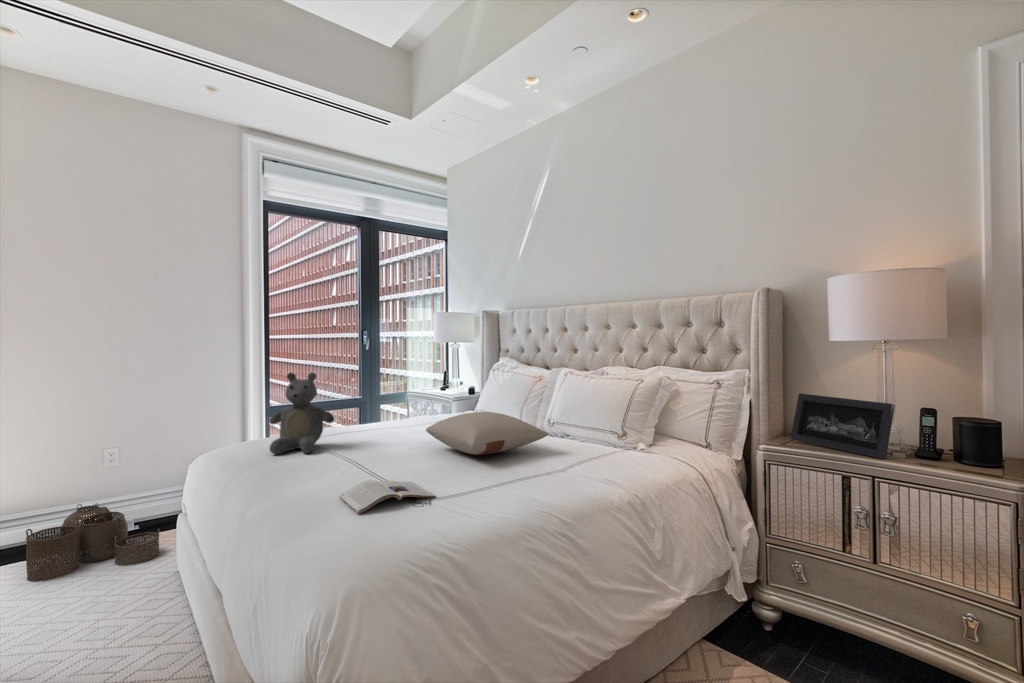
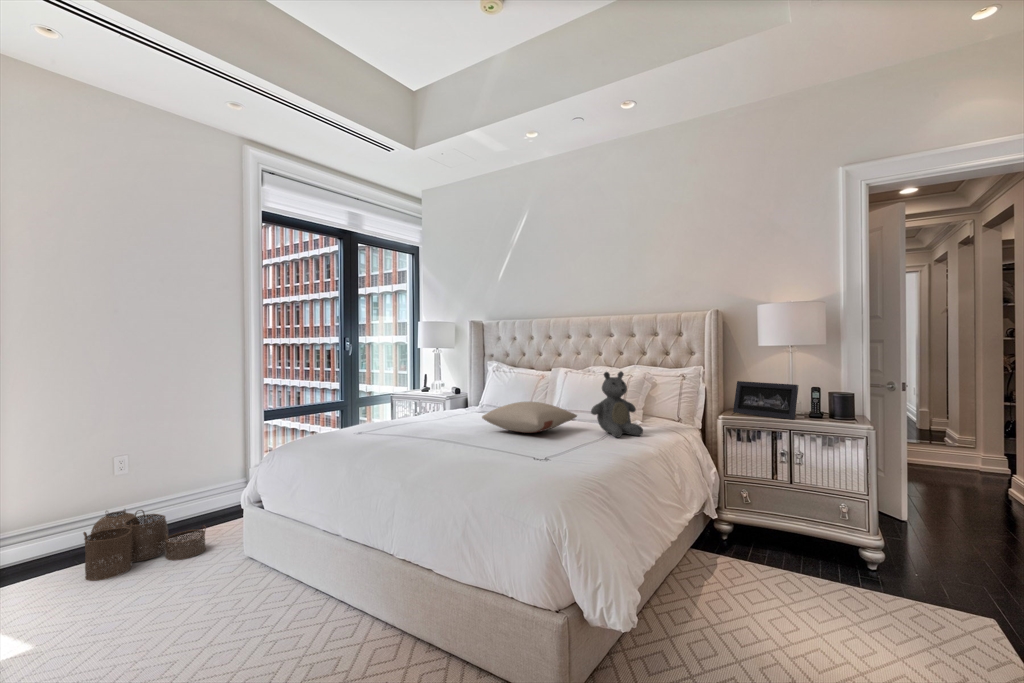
teddy bear: present [269,372,334,454] -> present [591,371,643,438]
magazine: present [339,480,436,514] -> none [473,448,540,467]

